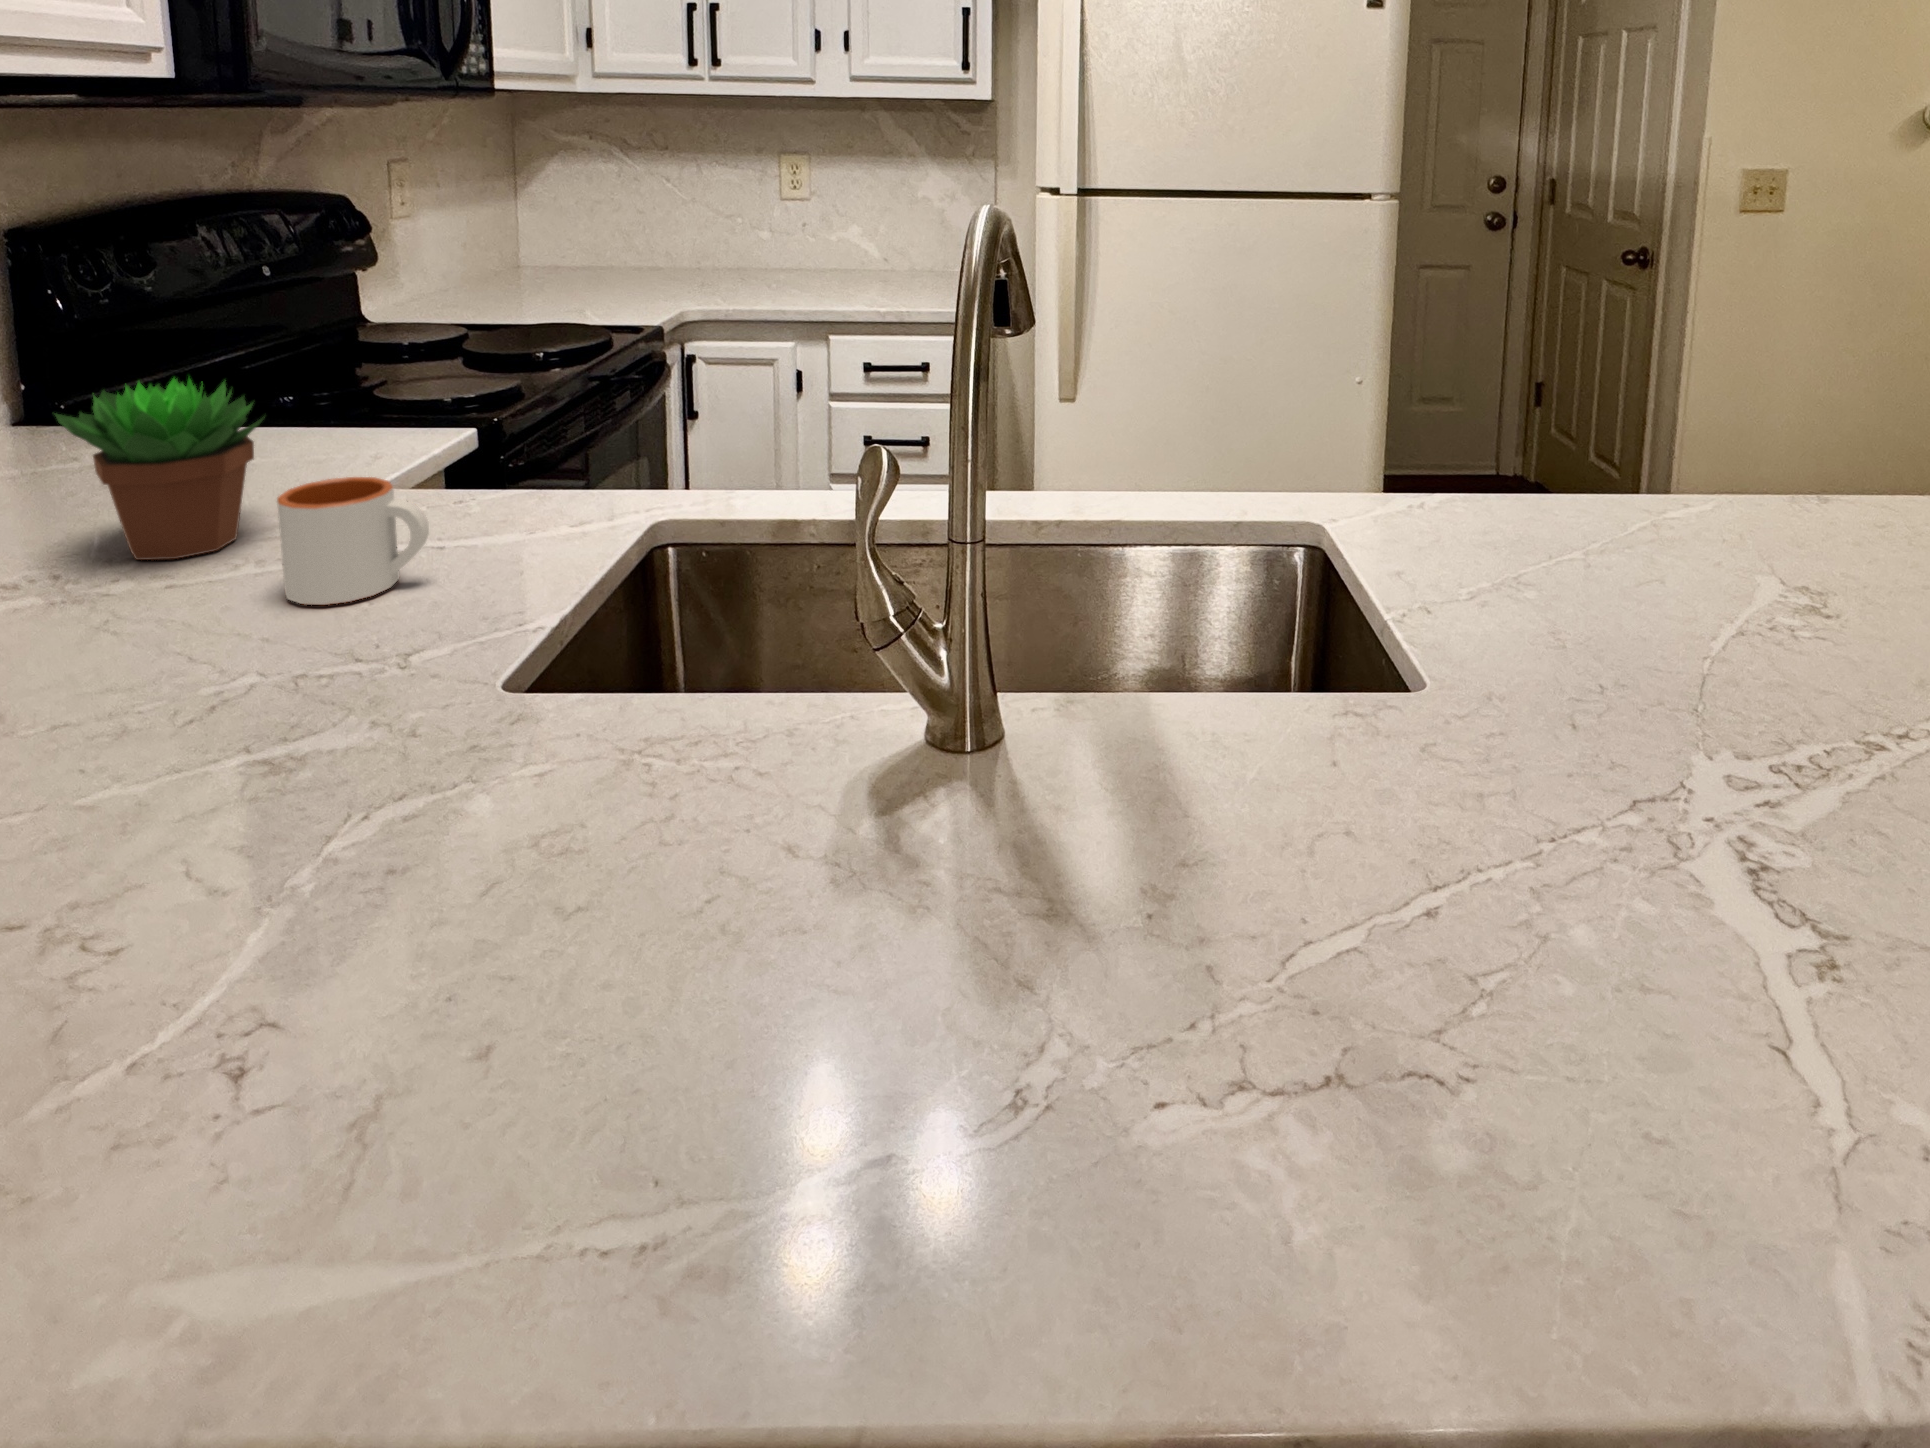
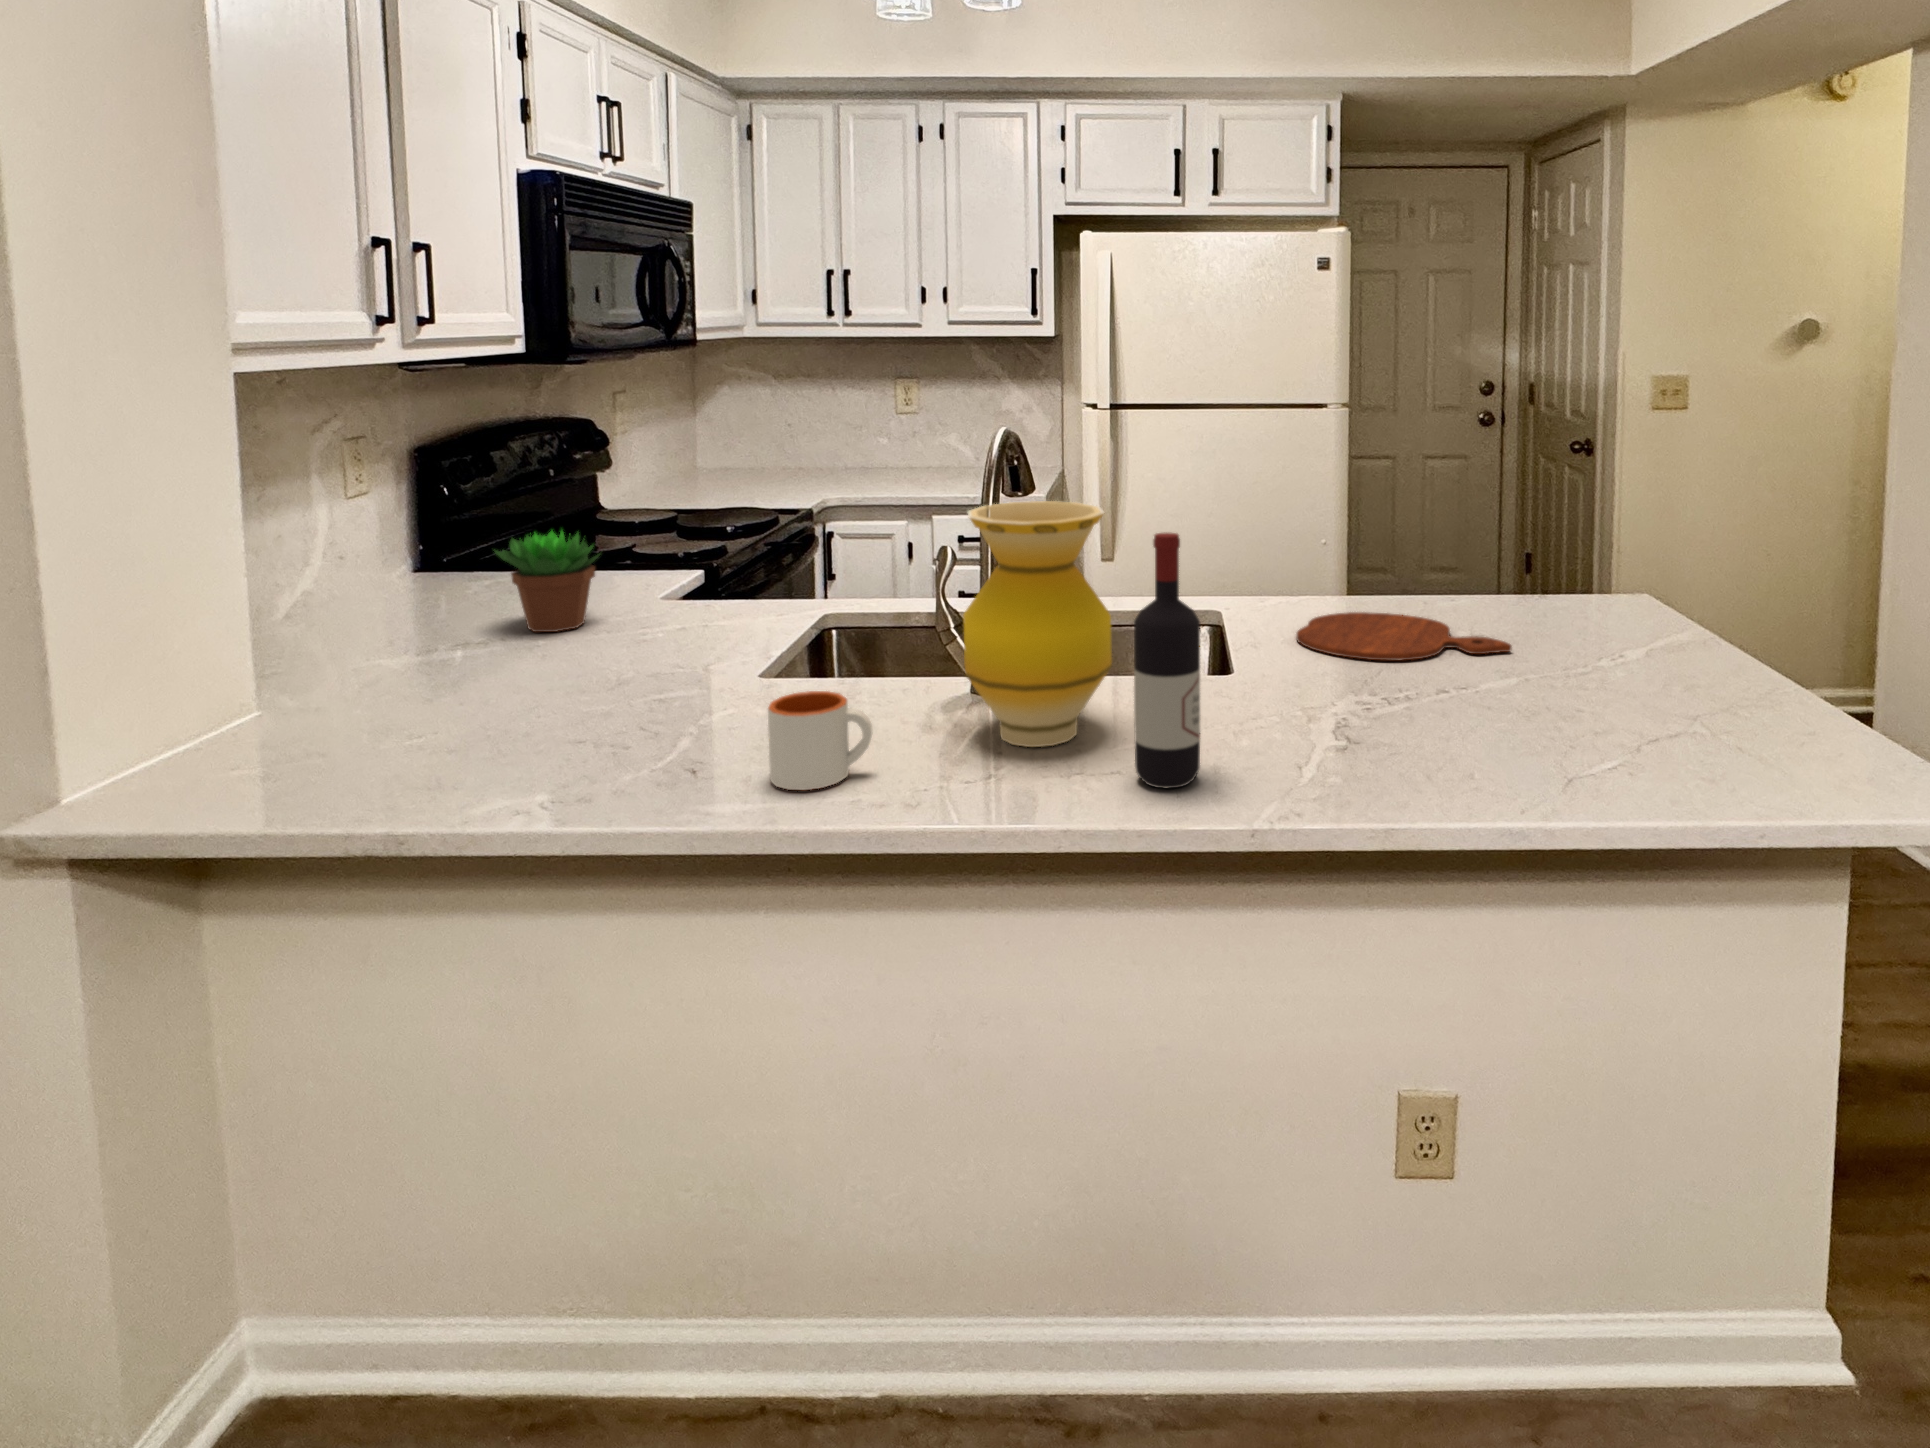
vase: none [931,366,1263,929] -> present [963,501,1112,747]
mug: present [277,477,429,605] -> present [768,691,872,790]
wine bottle: none [1368,477,1560,1116] -> present [1134,533,1200,788]
cutting board: none [1477,531,1875,646] -> present [1296,612,1511,660]

